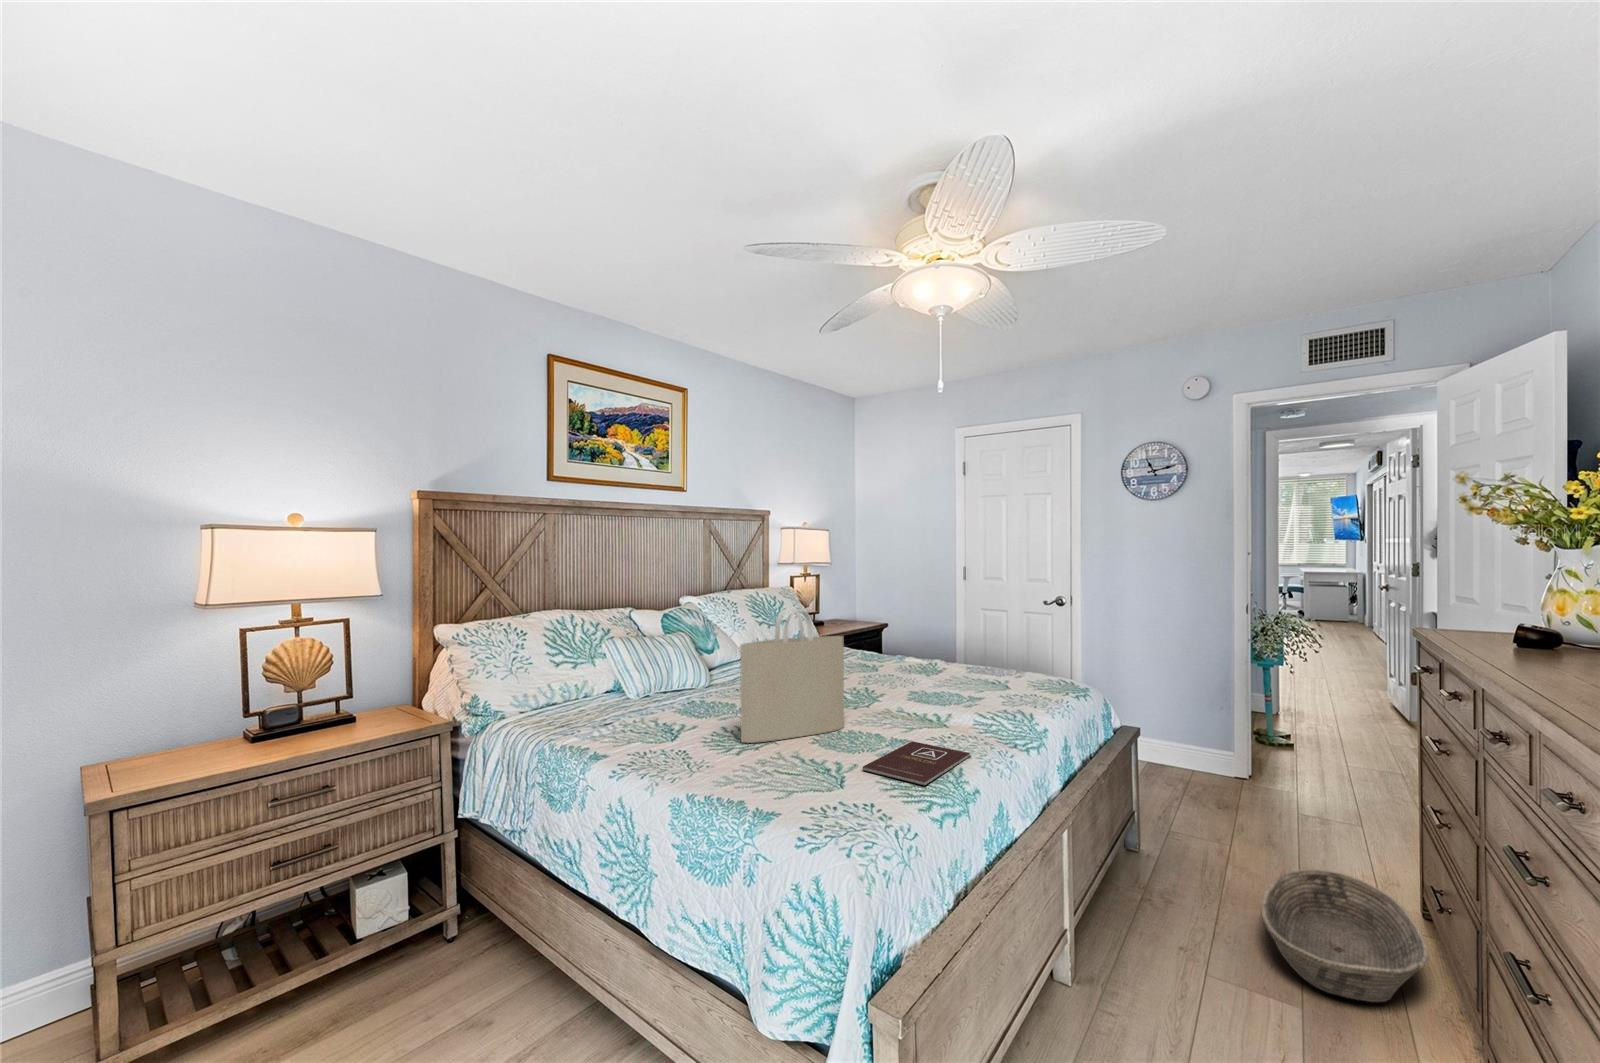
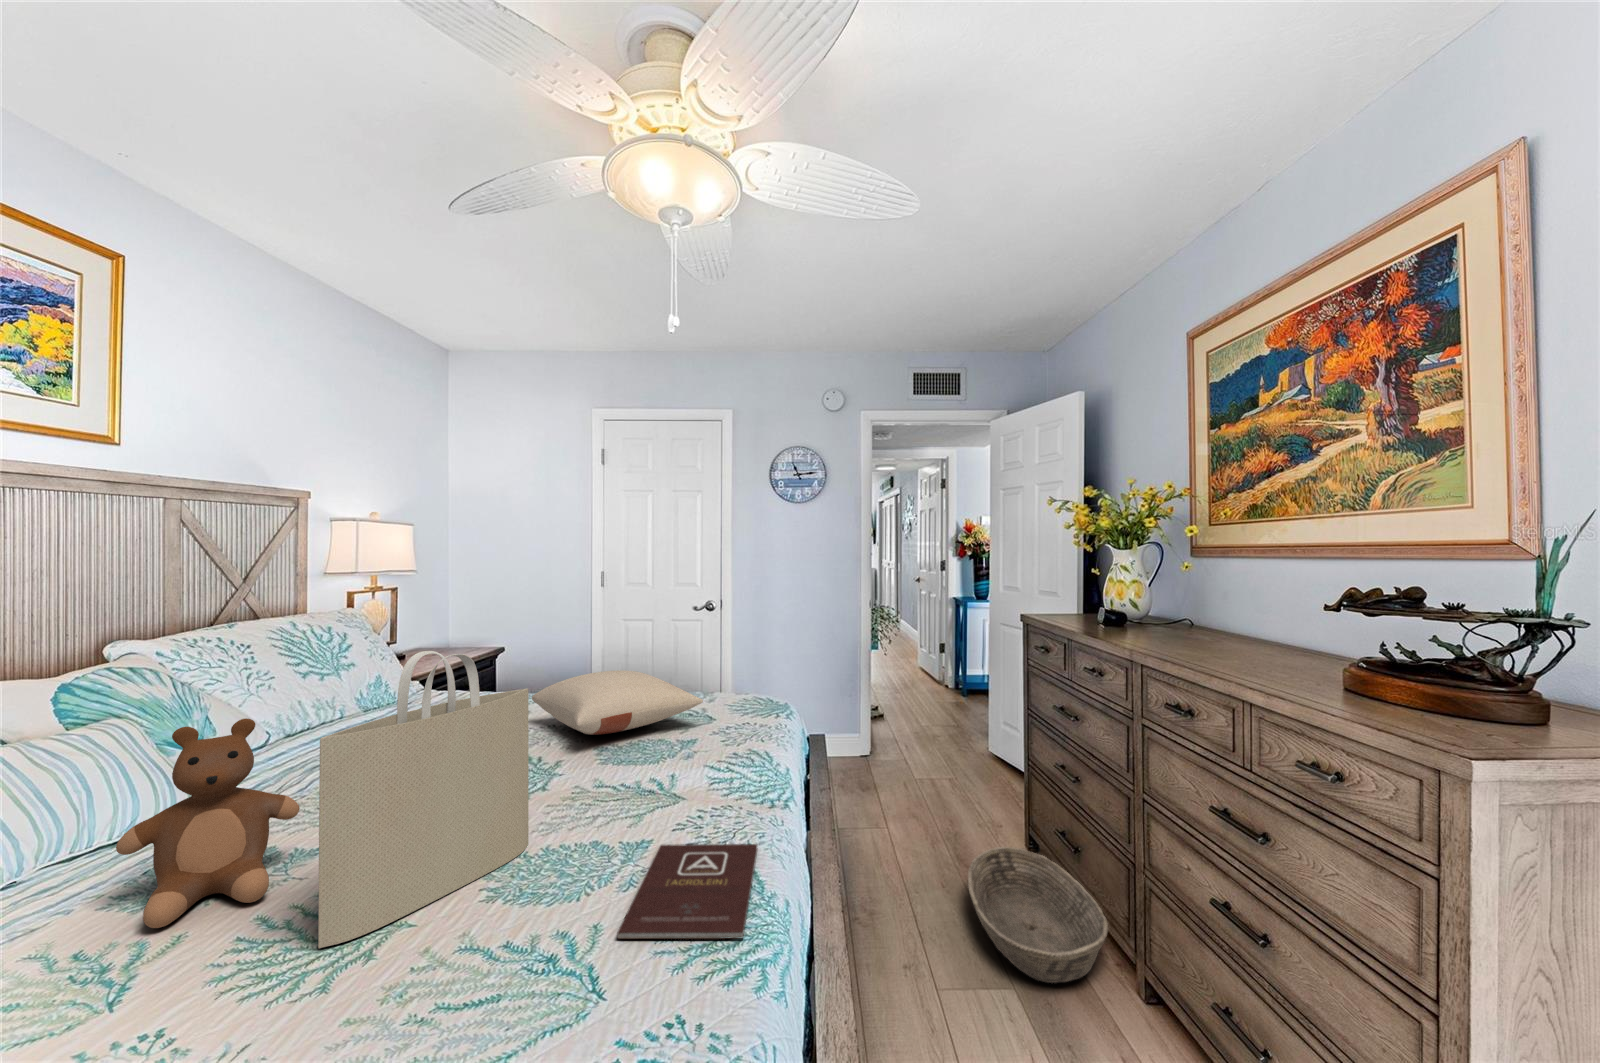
teddy bear: none [677,636,742,723] -> present [116,718,300,928]
pillow: none [880,640,994,683] -> present [532,670,703,735]

